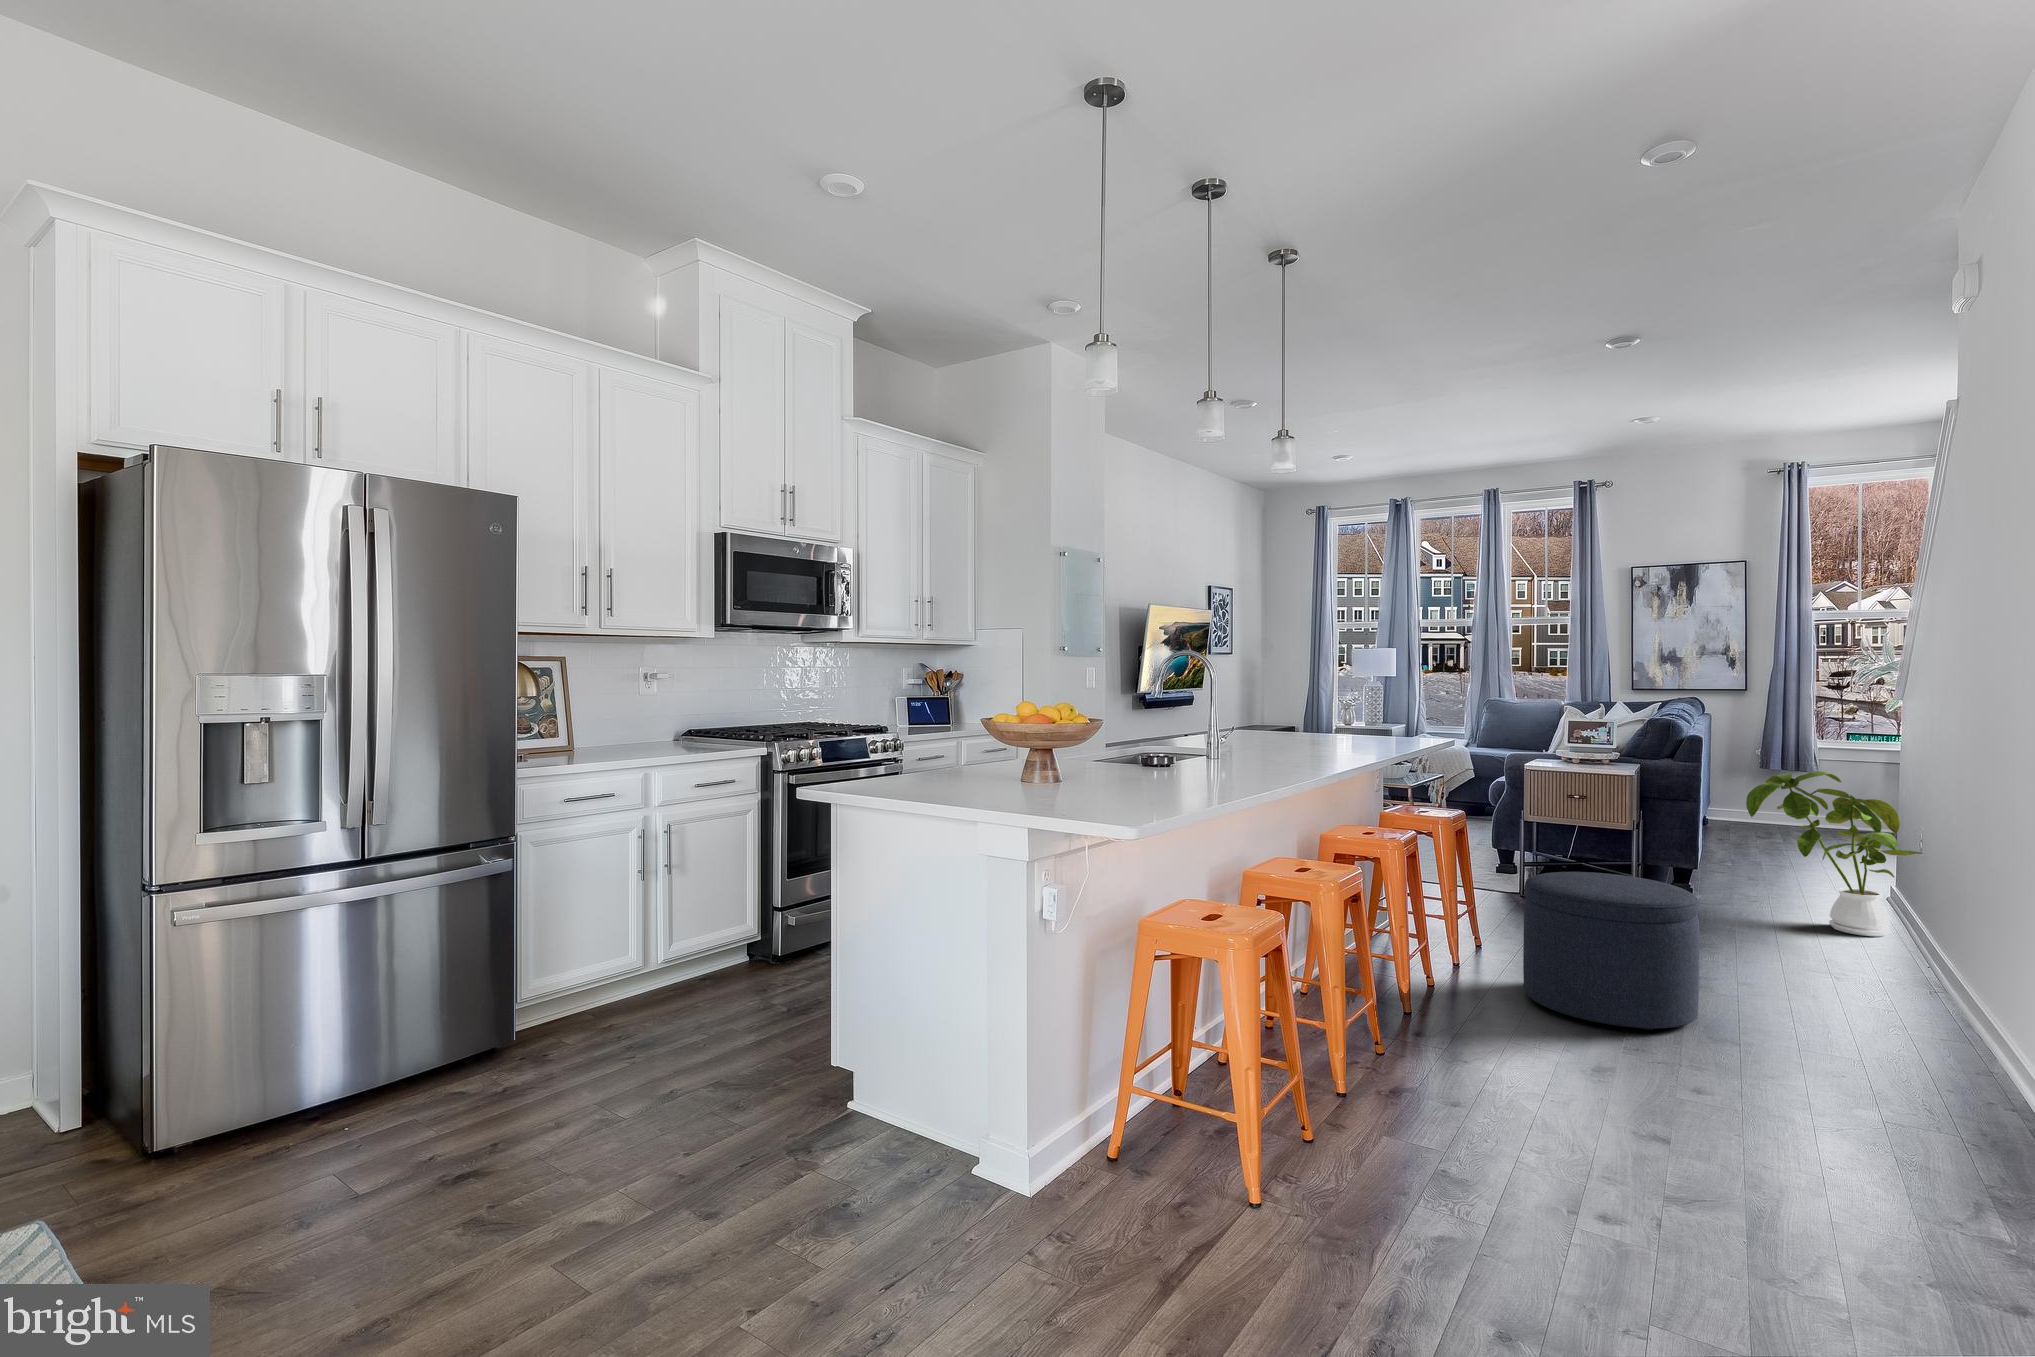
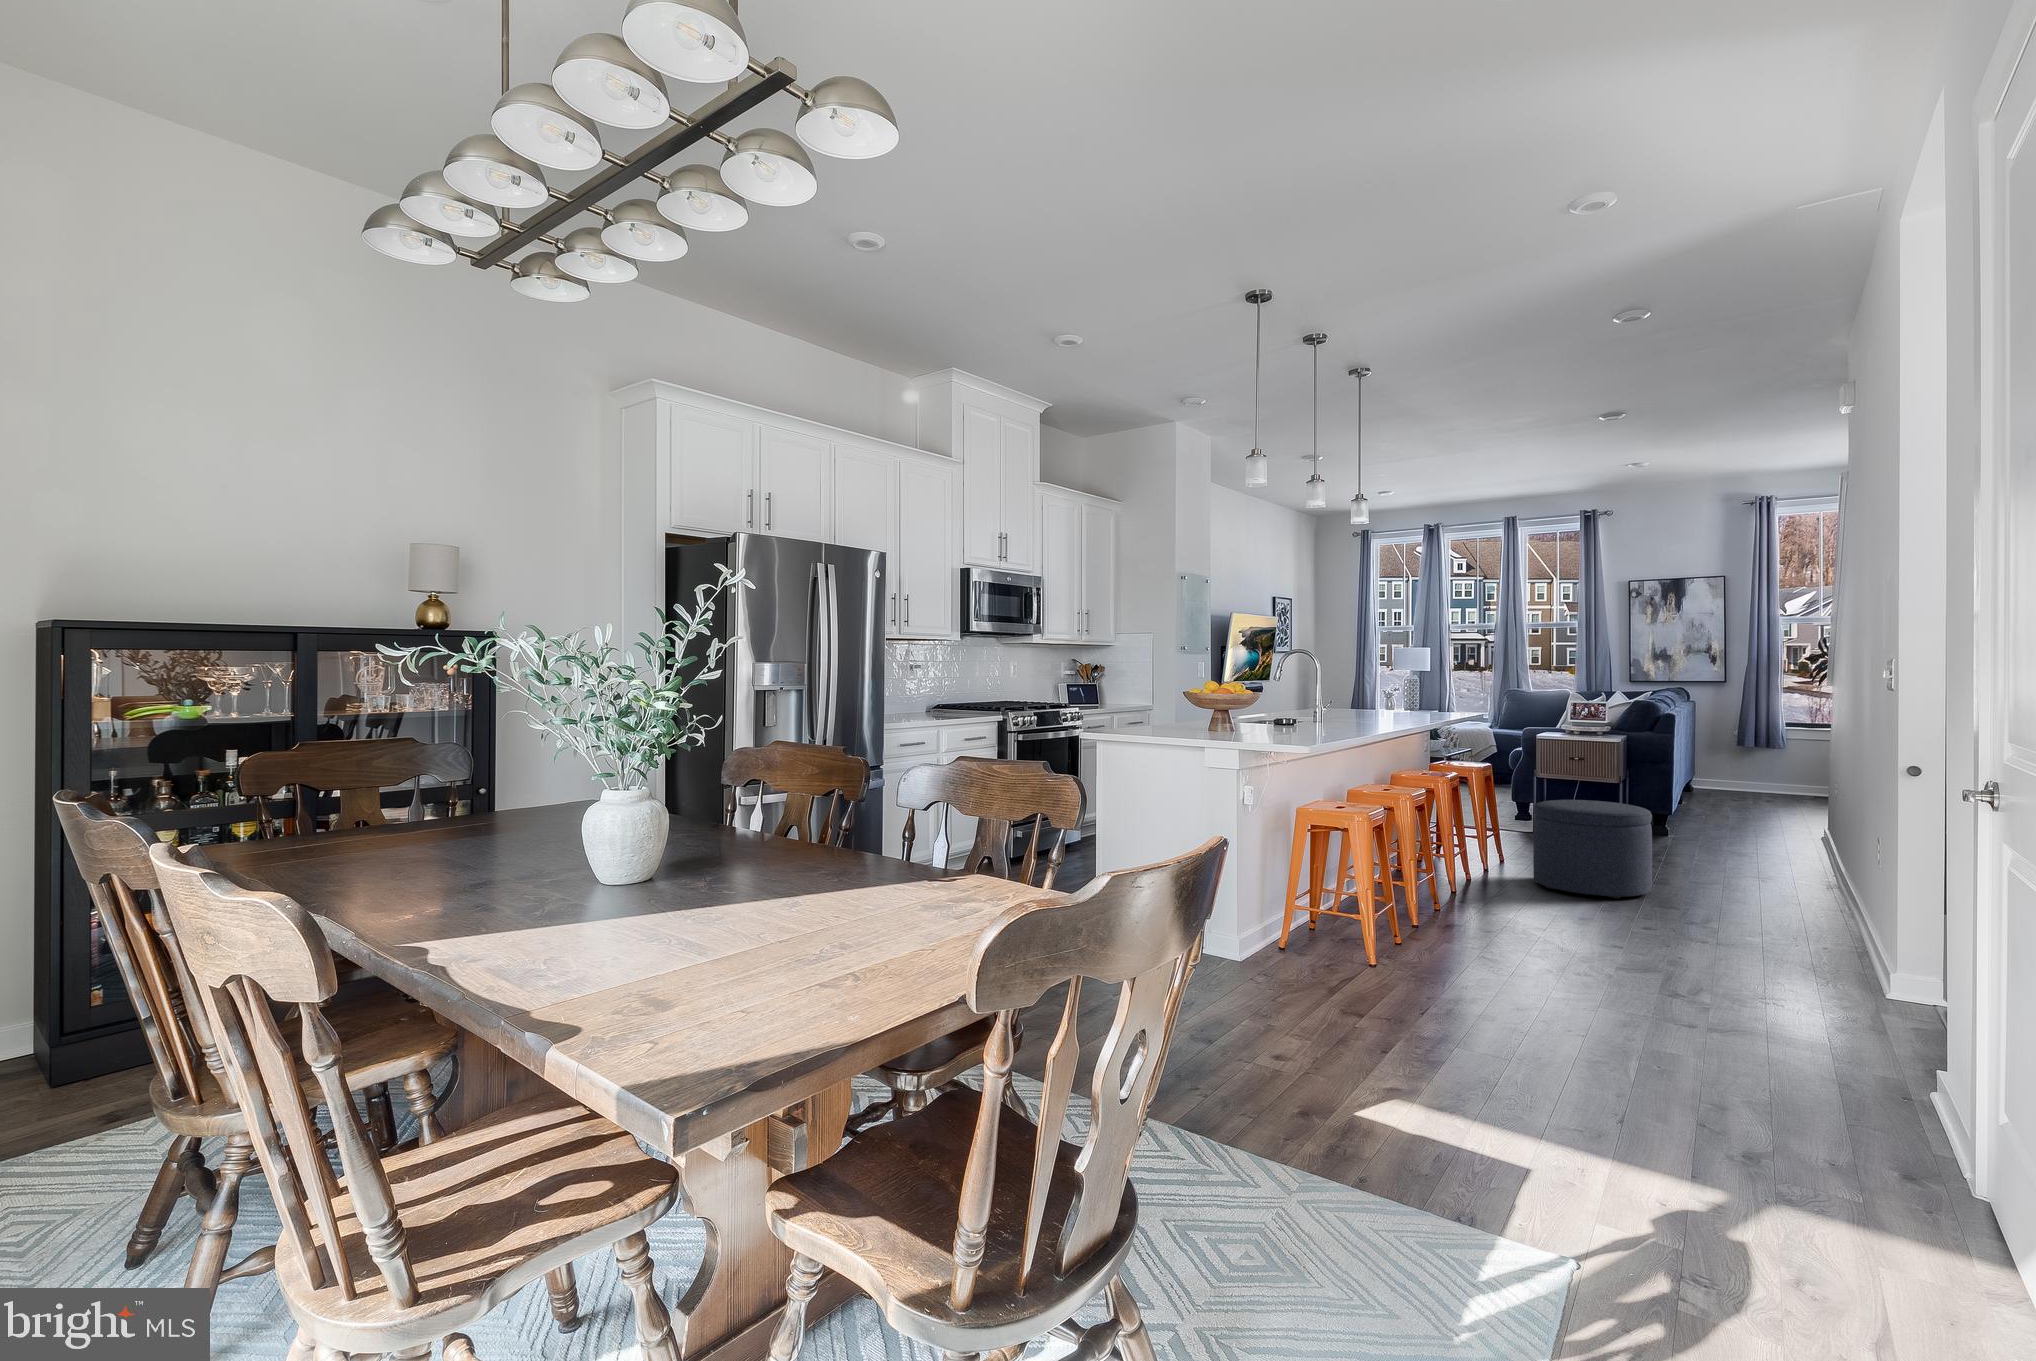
house plant: present [1746,771,1923,936] -> none [1702,736,1826,855]

